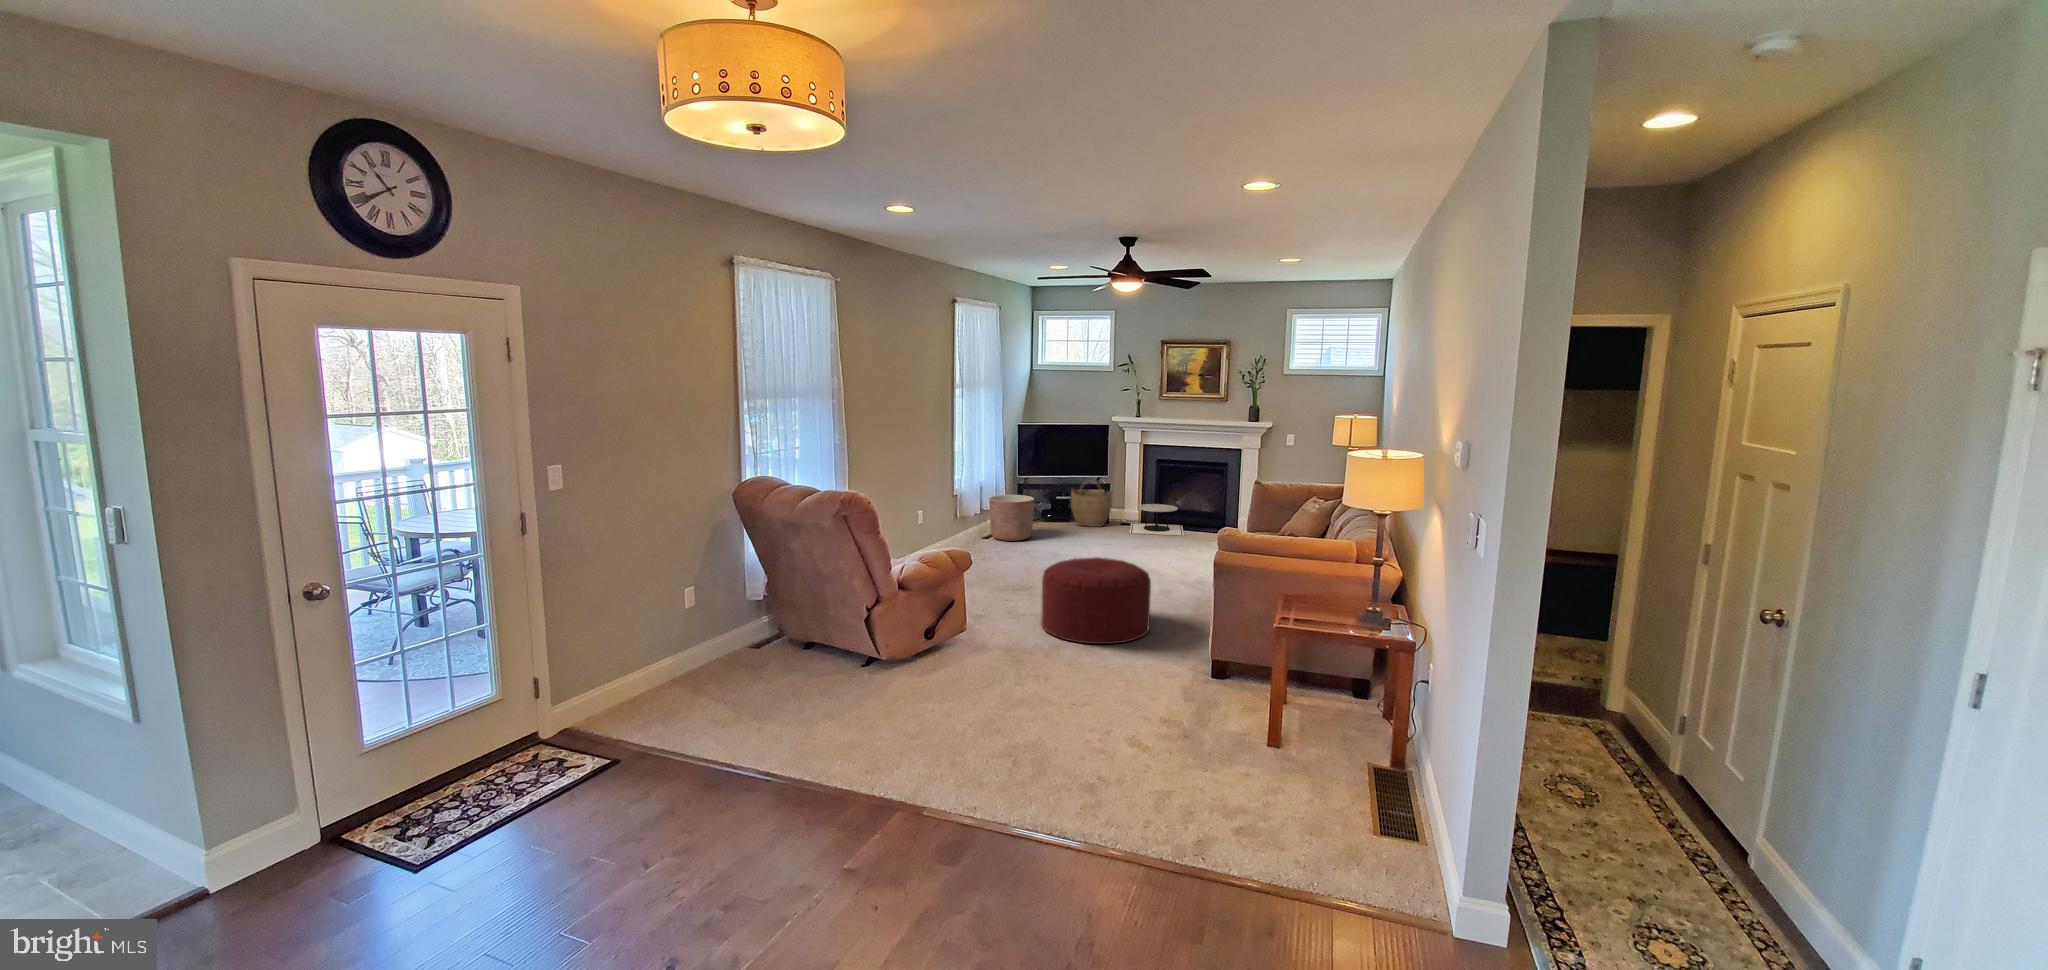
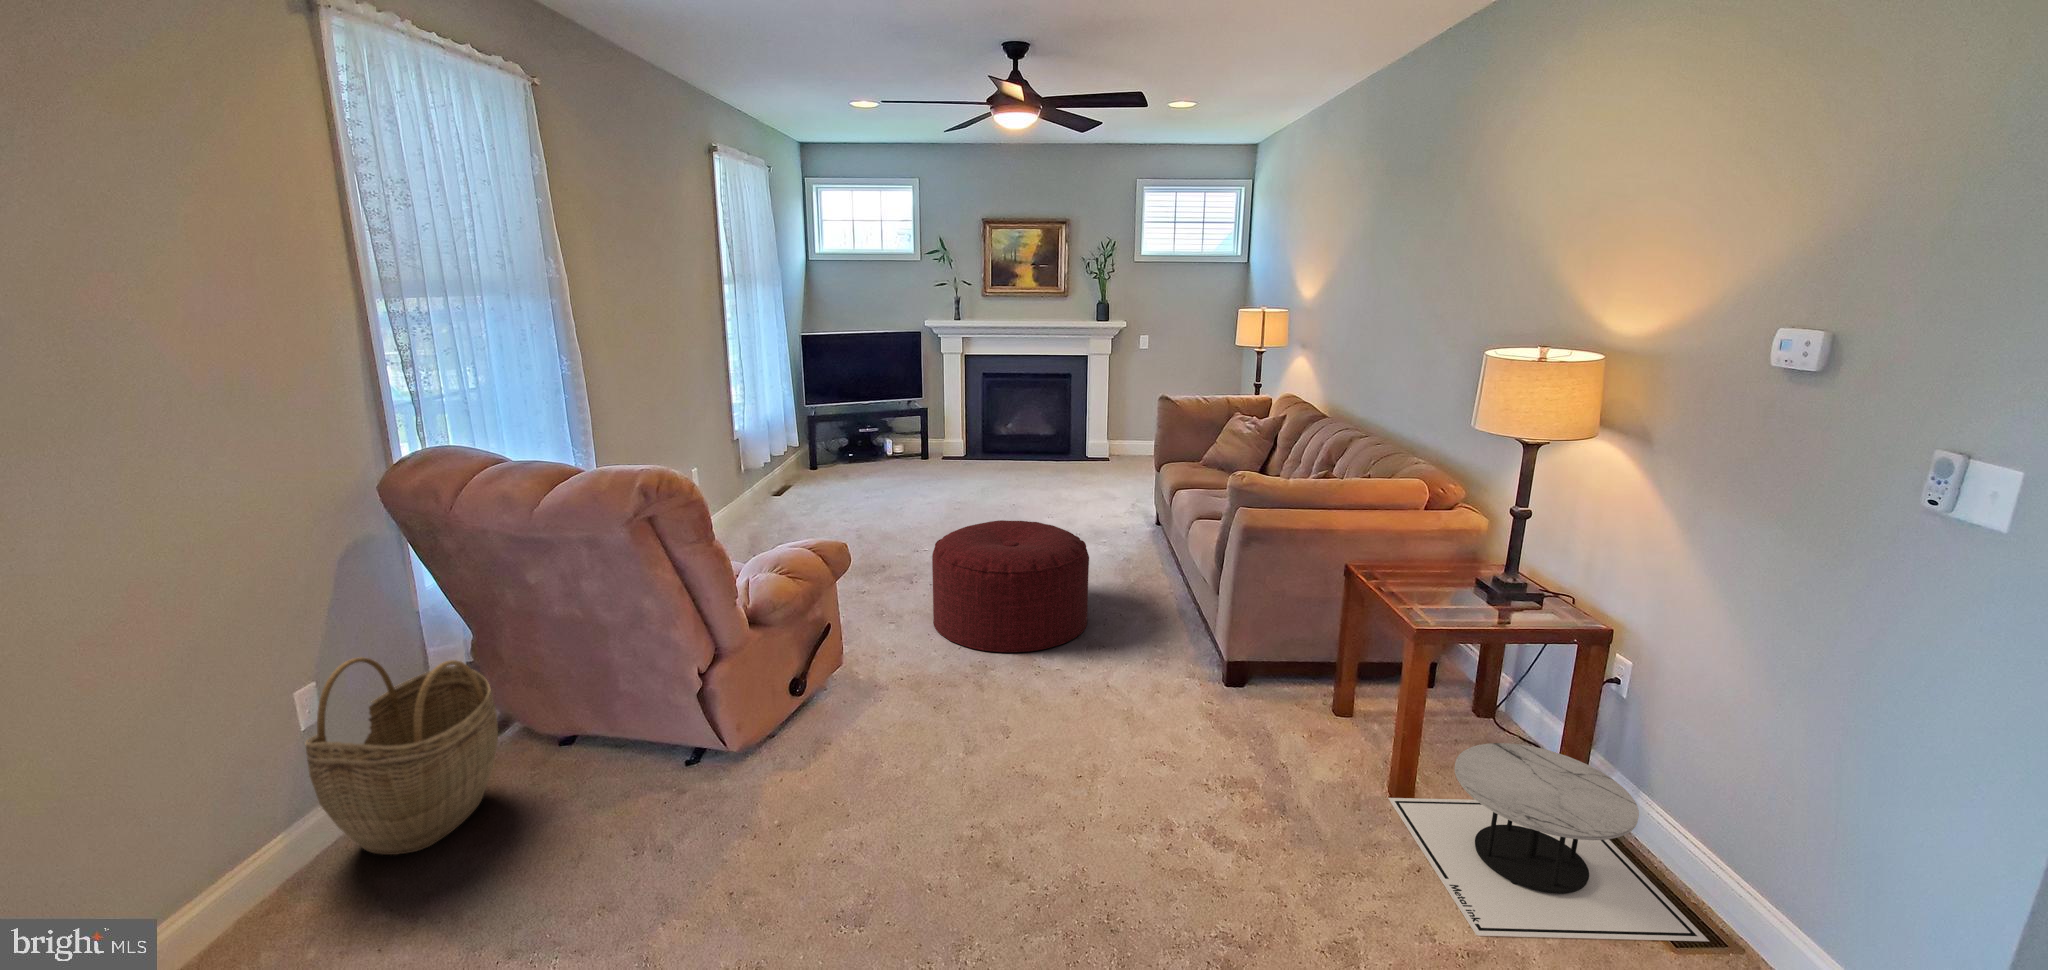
woven basket: present [1071,478,1112,527] -> present [306,657,498,855]
planter: present [989,495,1034,541] -> none [778,431,842,496]
side table: present [1130,504,1184,536] -> present [1388,743,1709,941]

